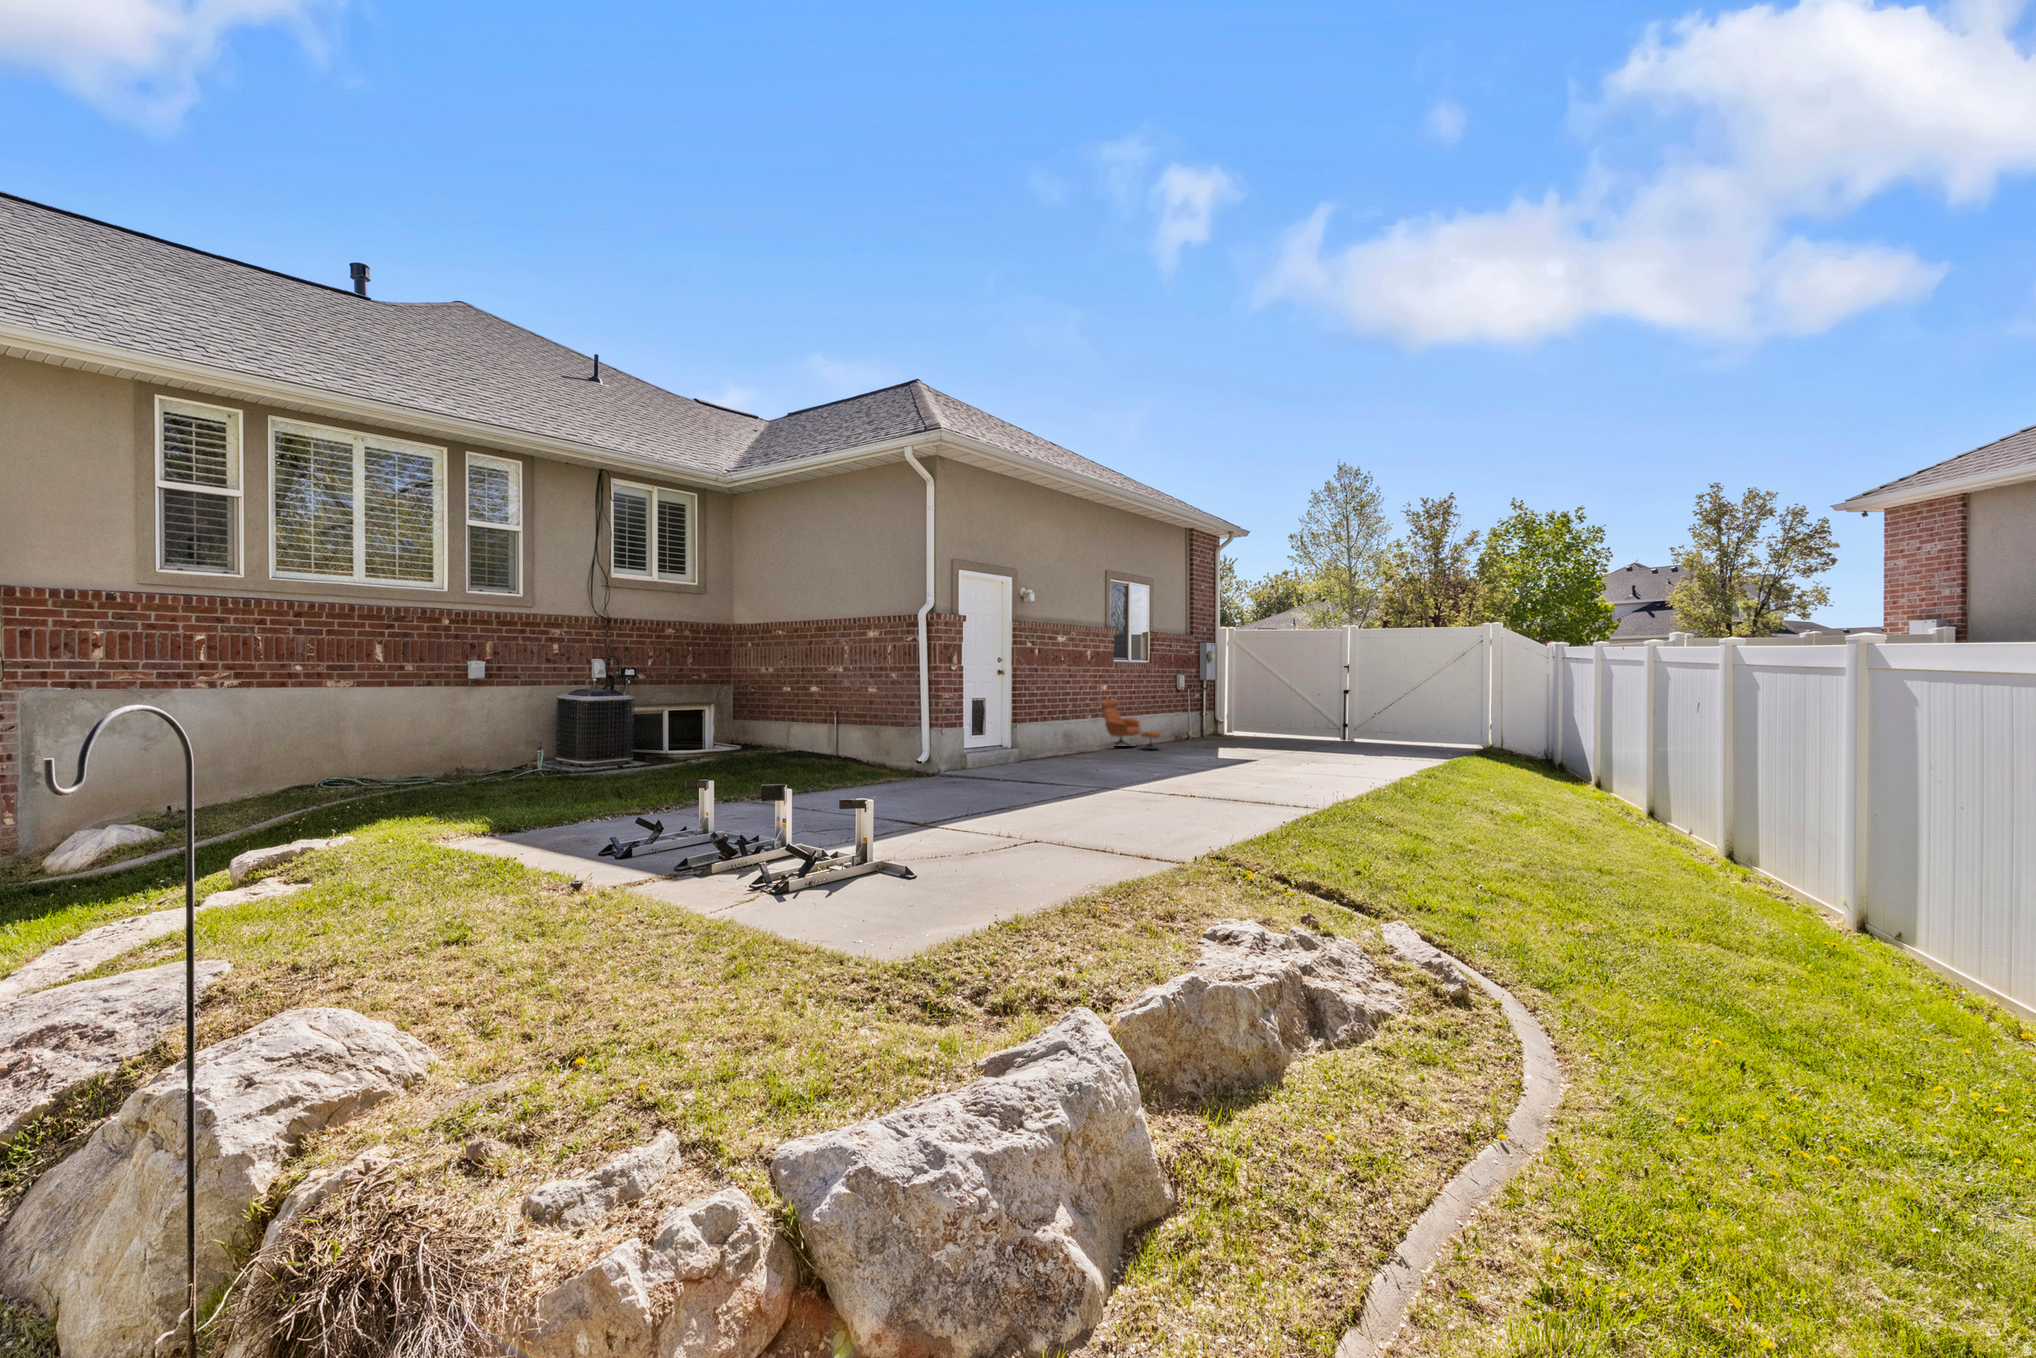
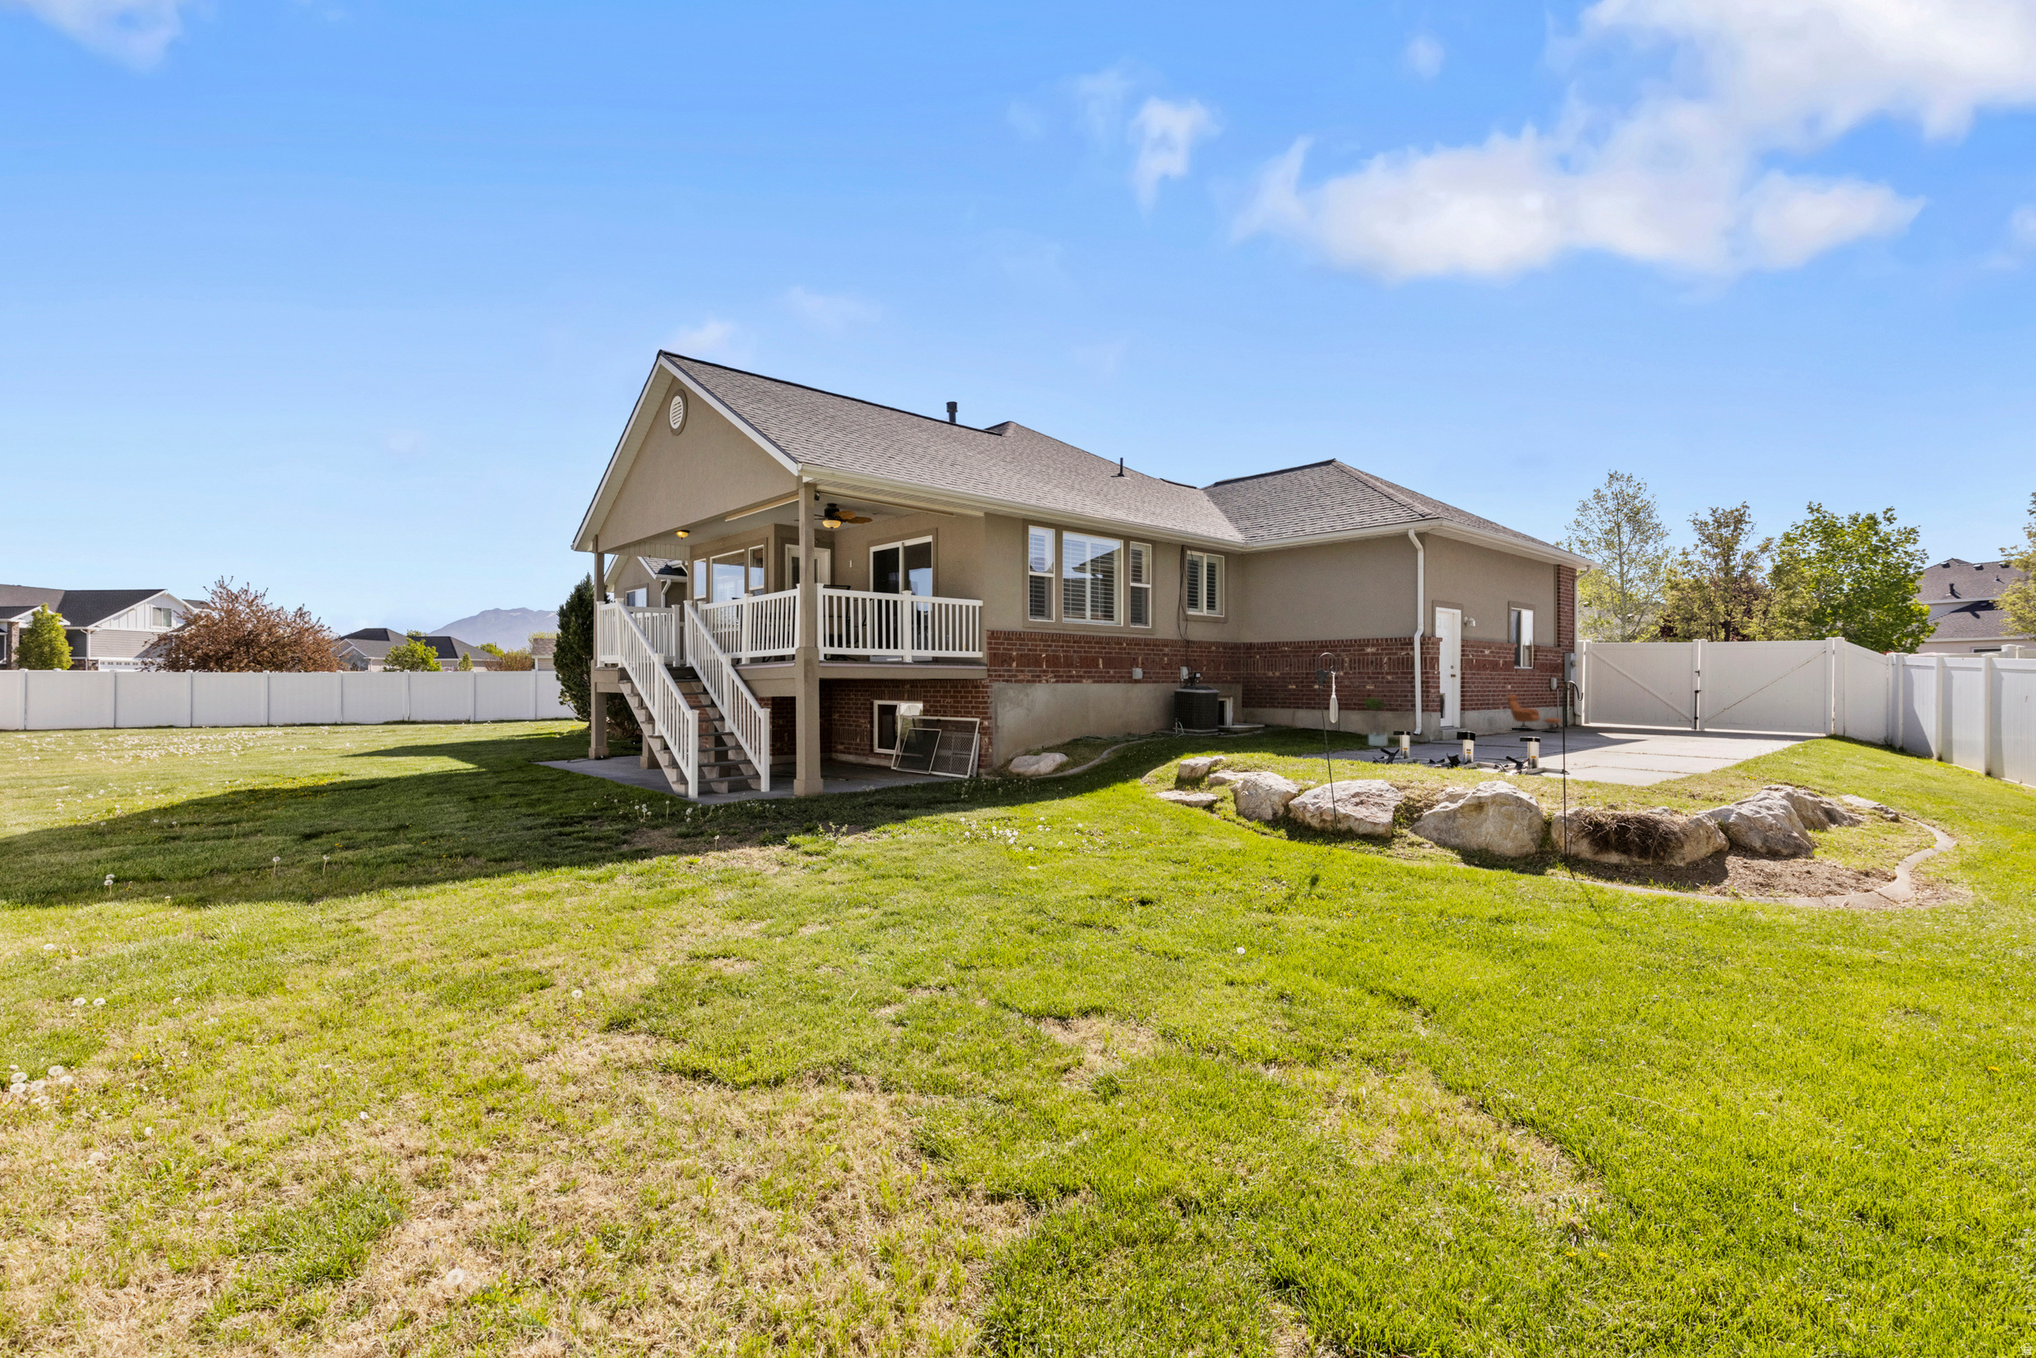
potted tree: none [856,702,889,776] -> present [1365,697,1388,746]

